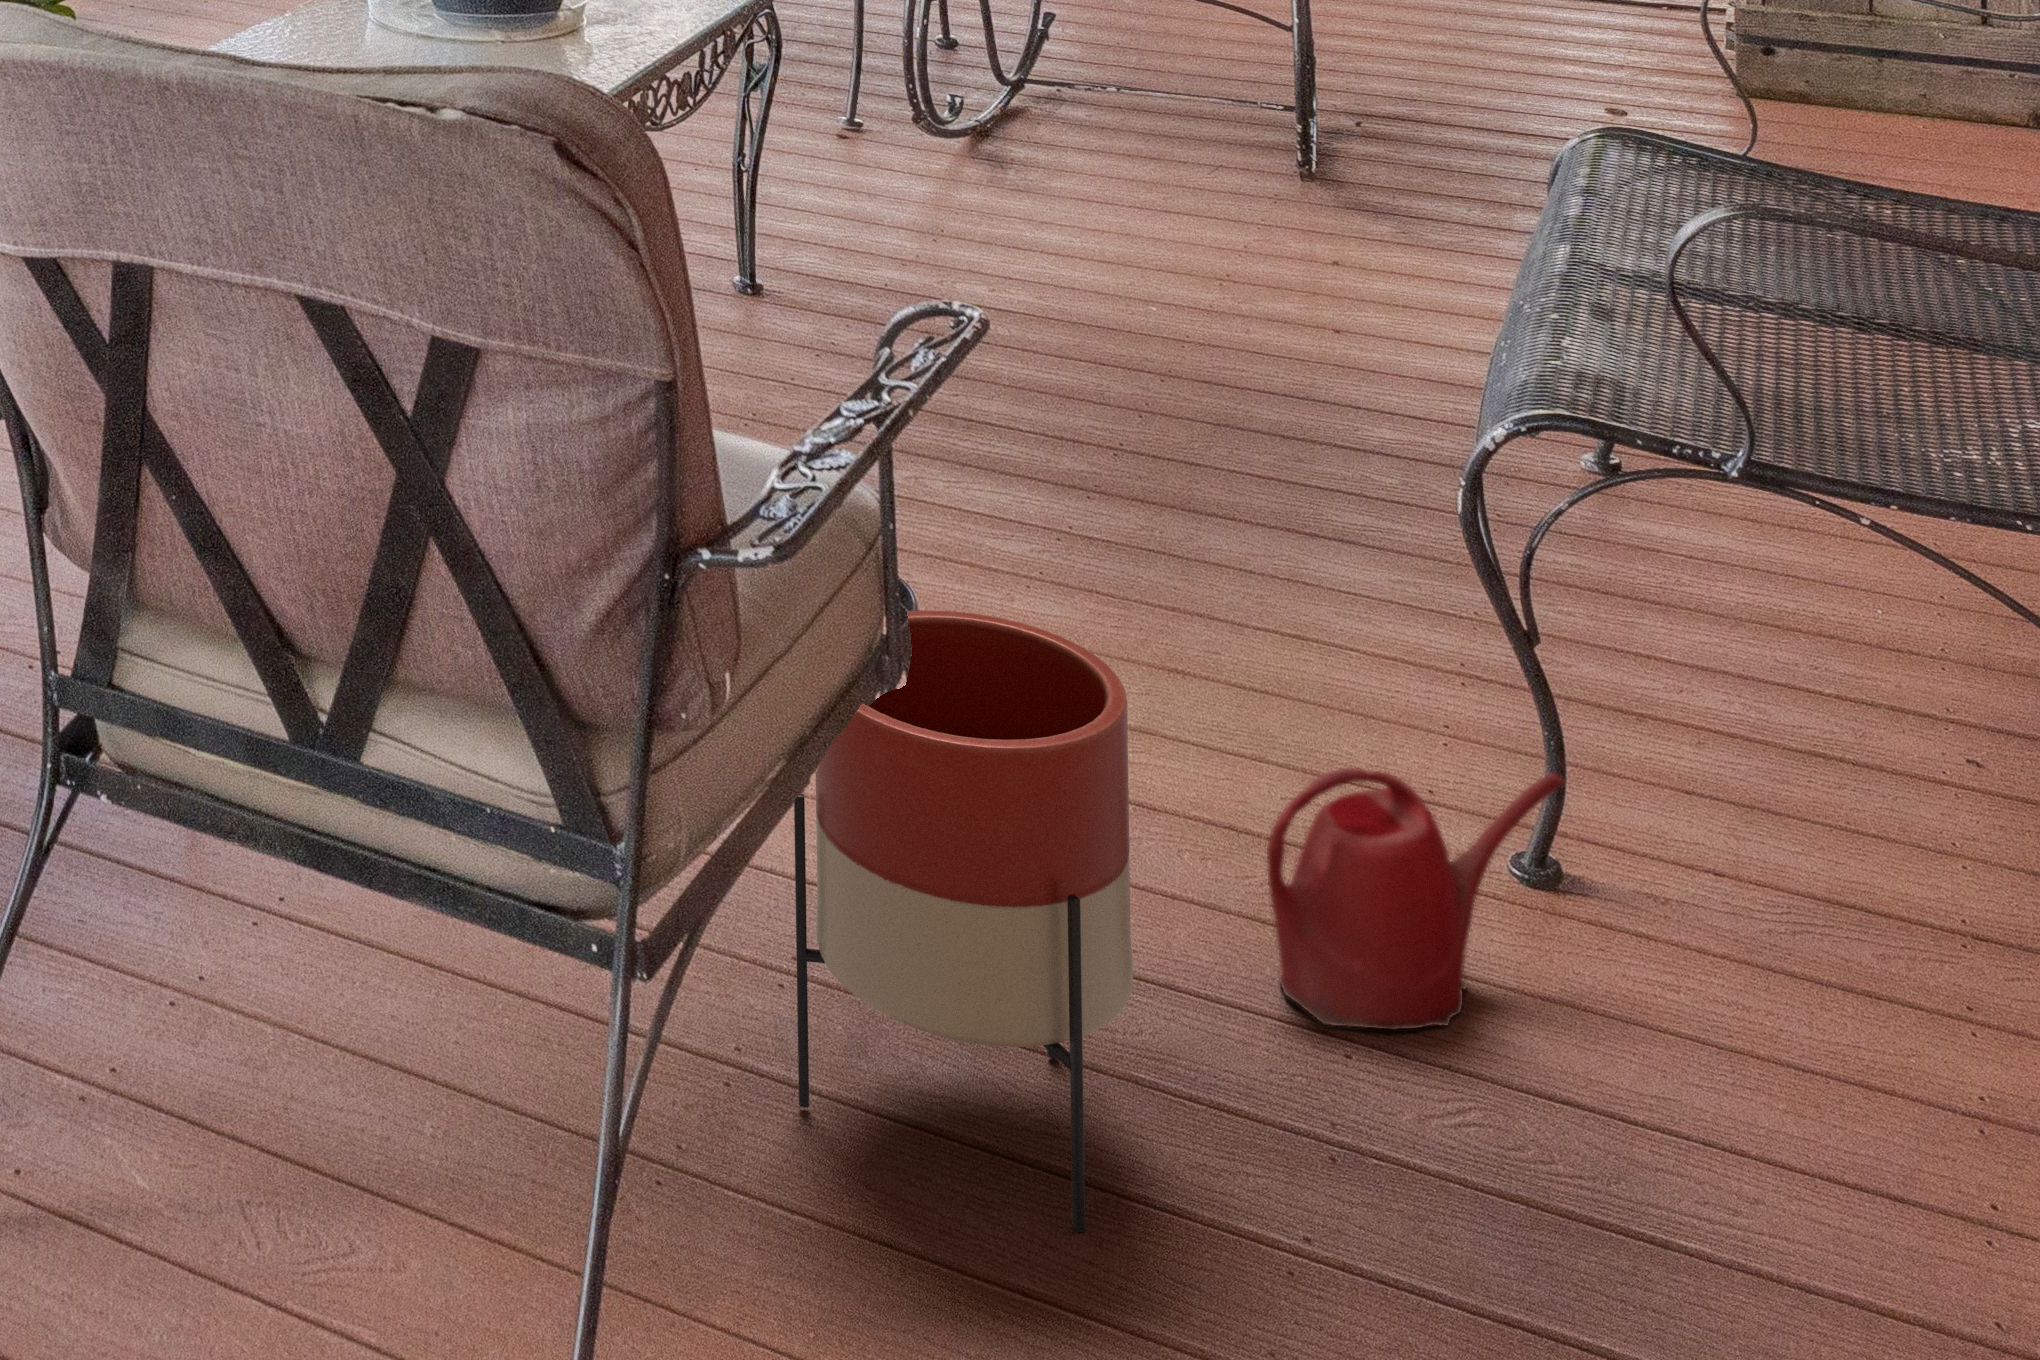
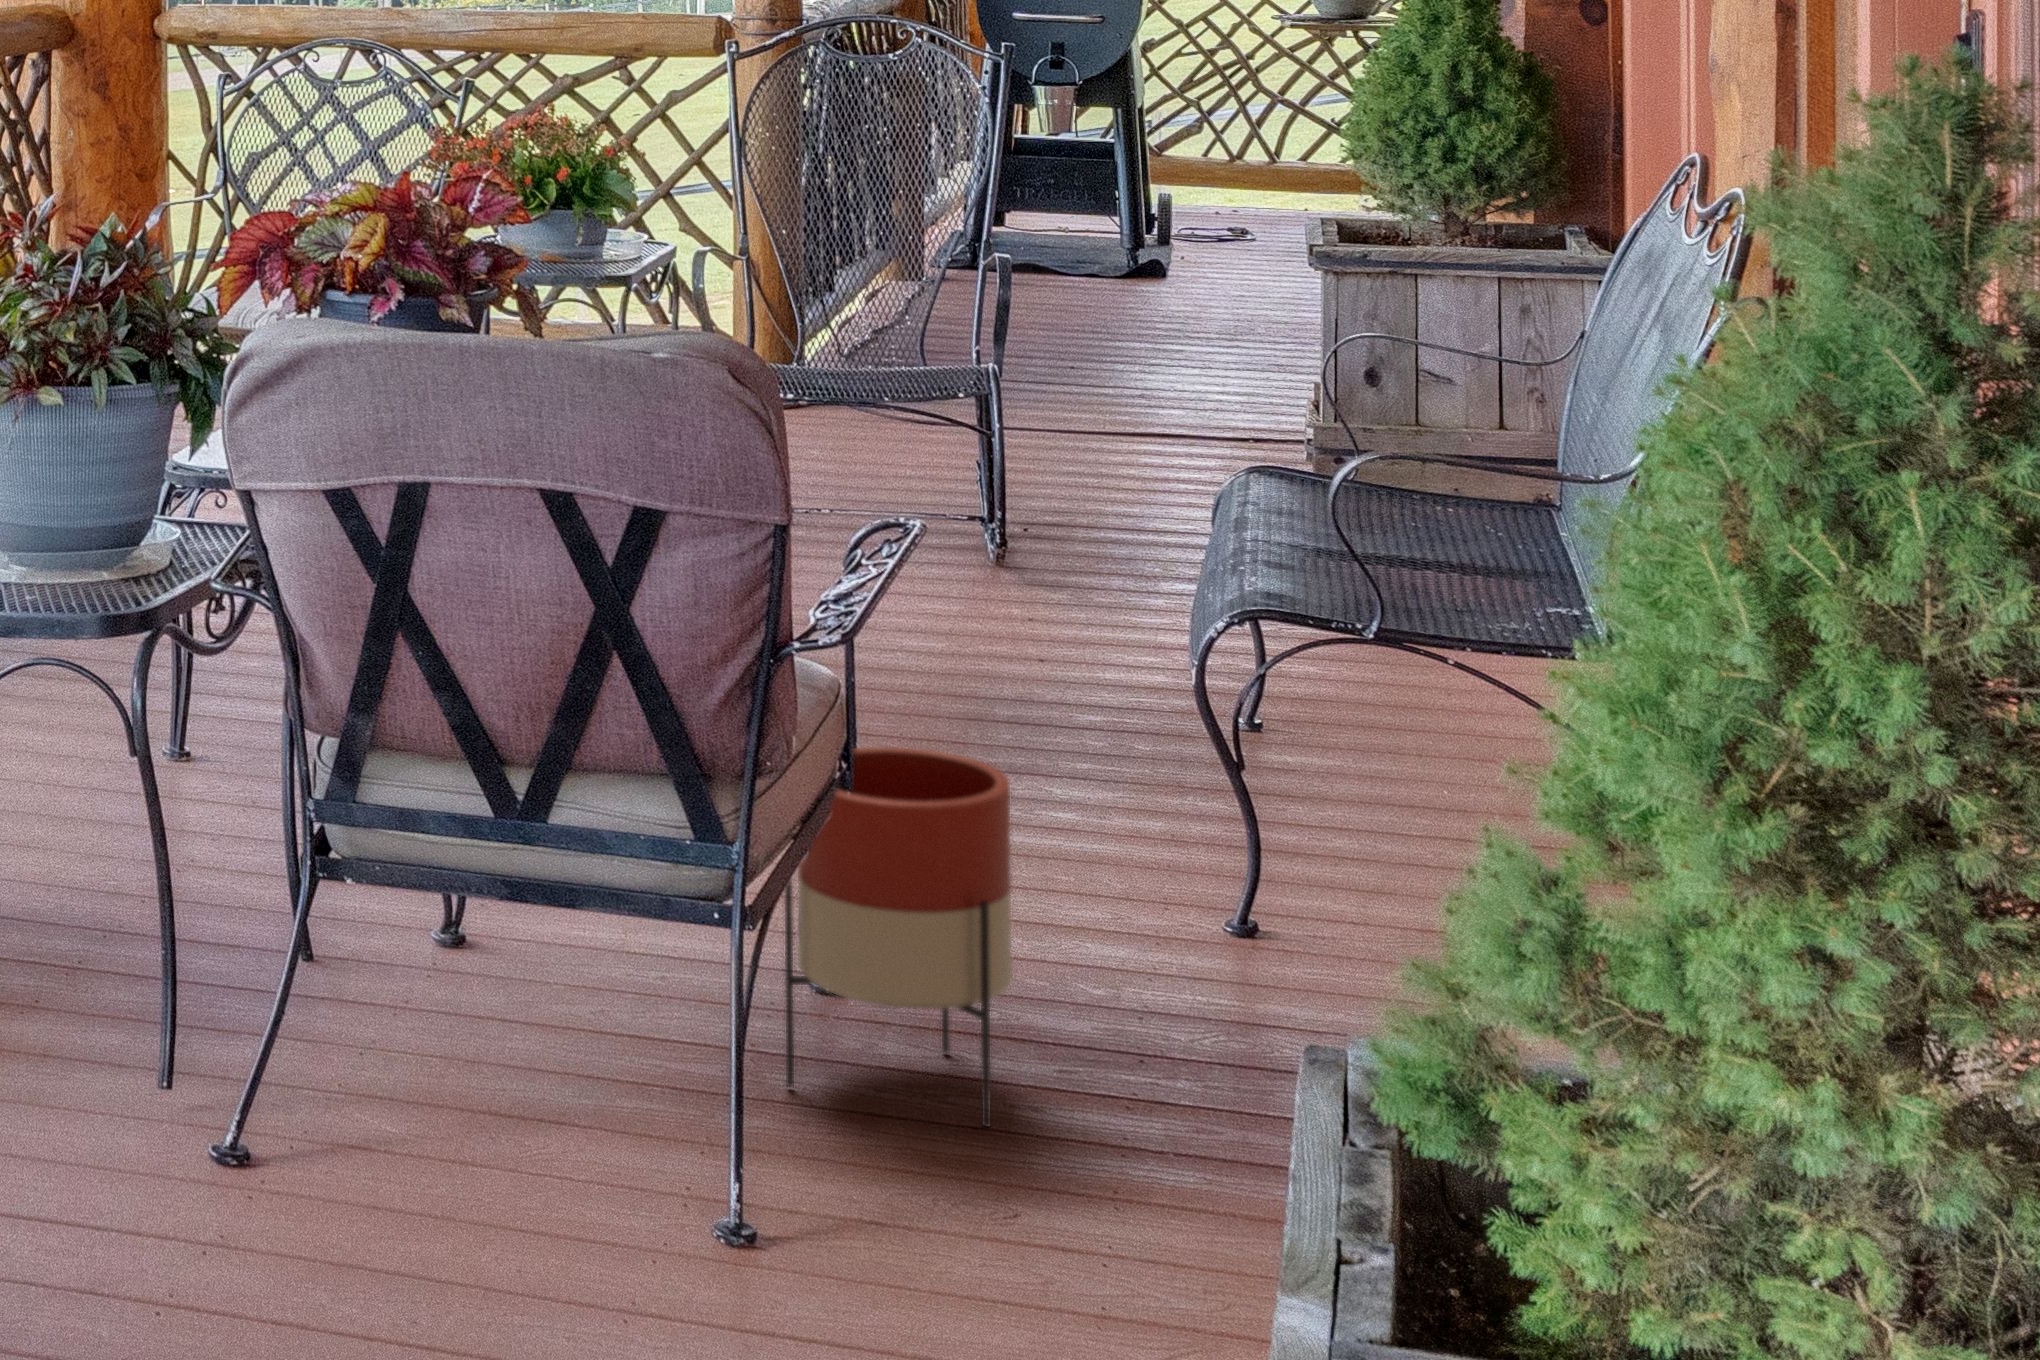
watering can: present [1267,767,1564,1029] -> none [1079,851,1269,1025]

